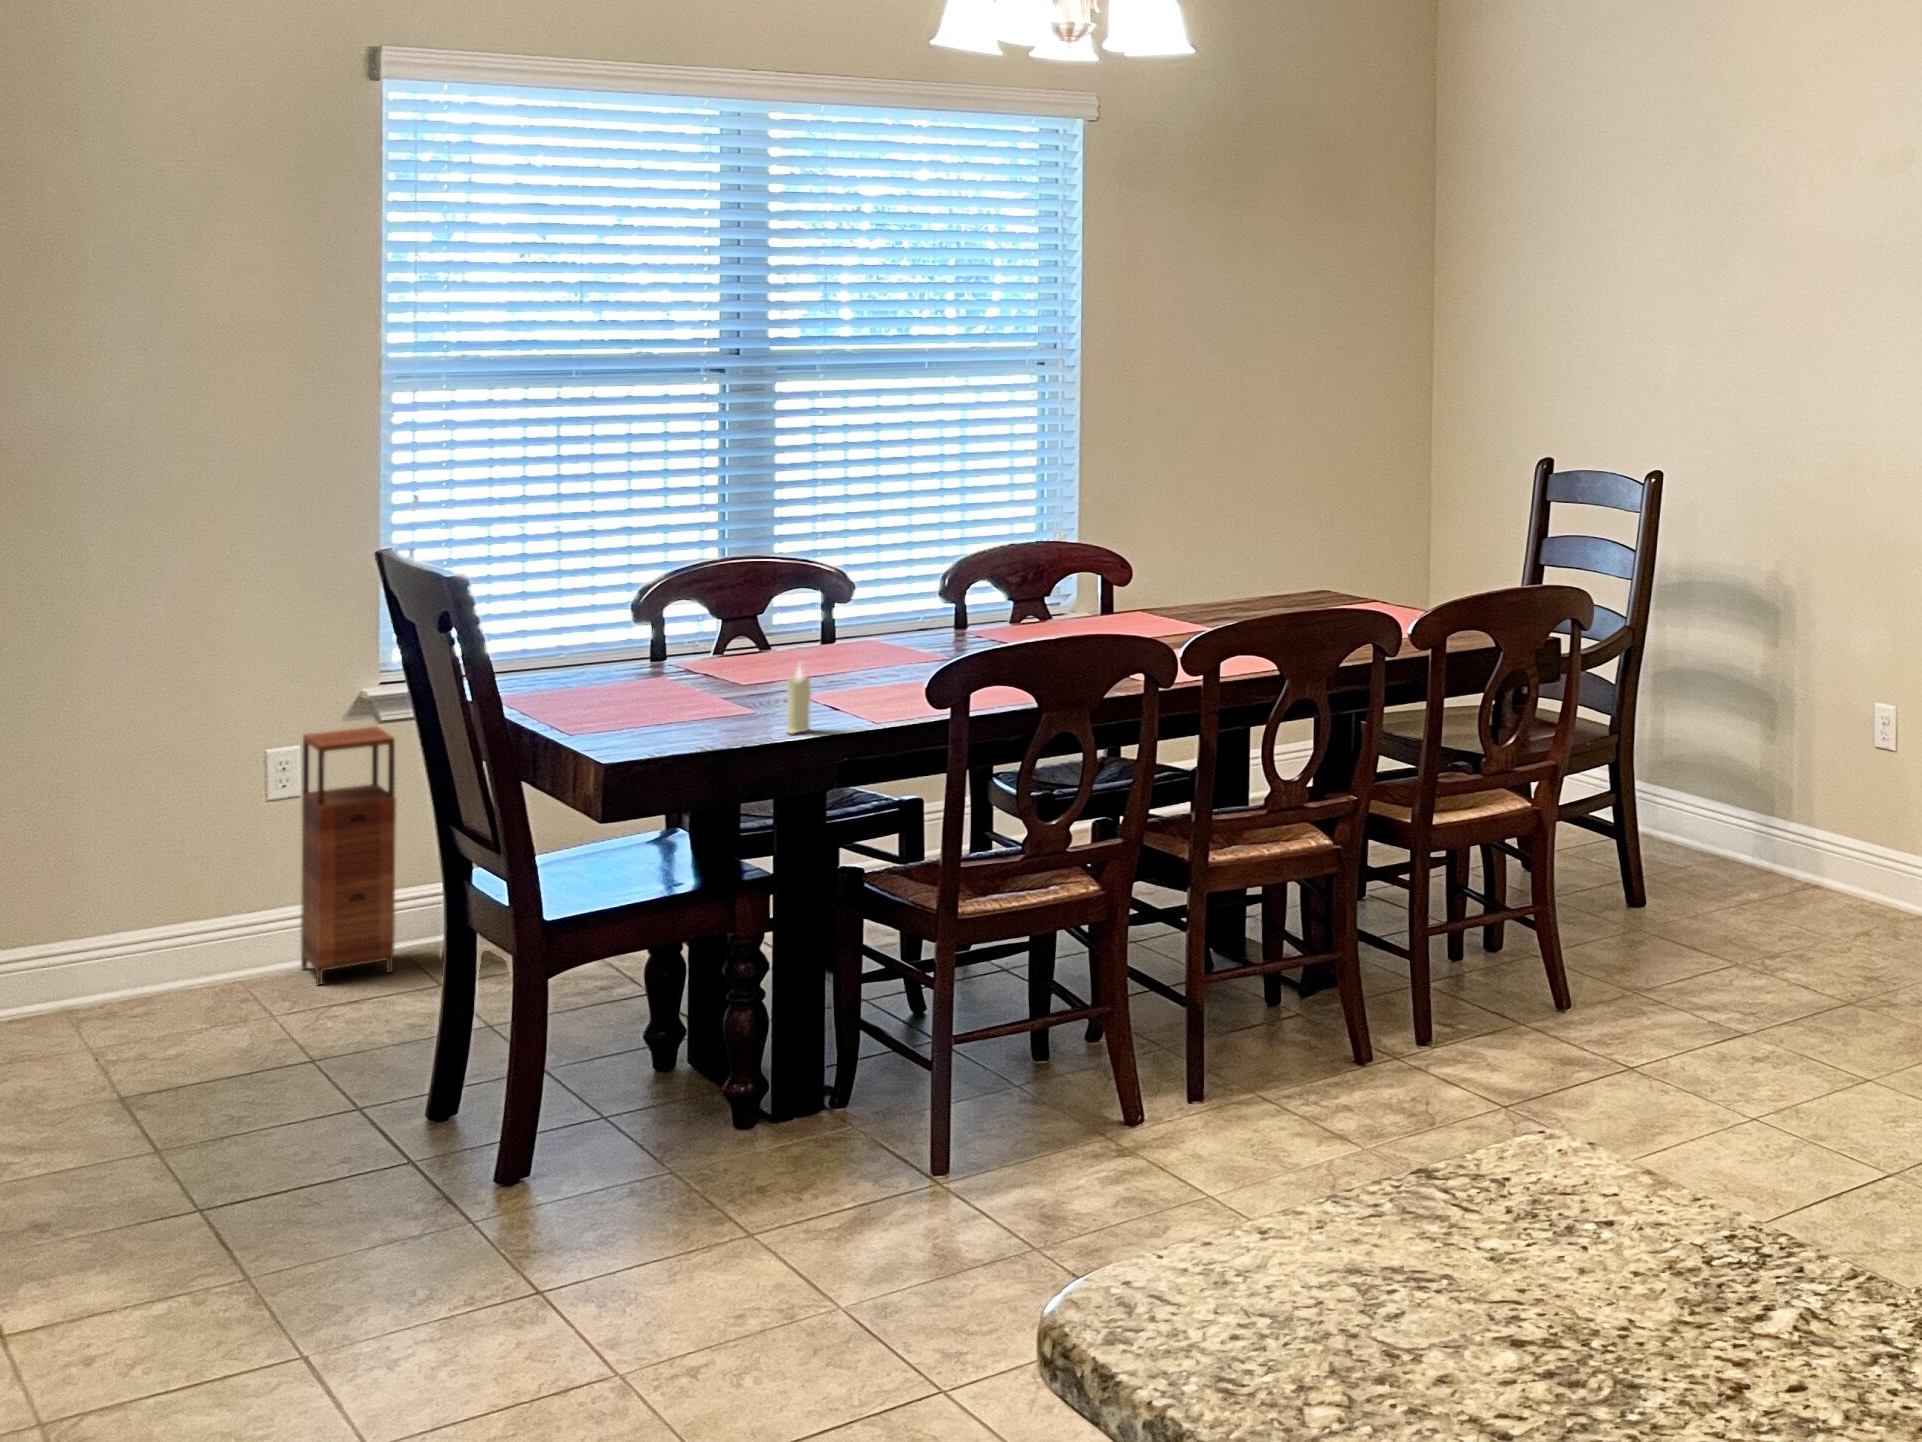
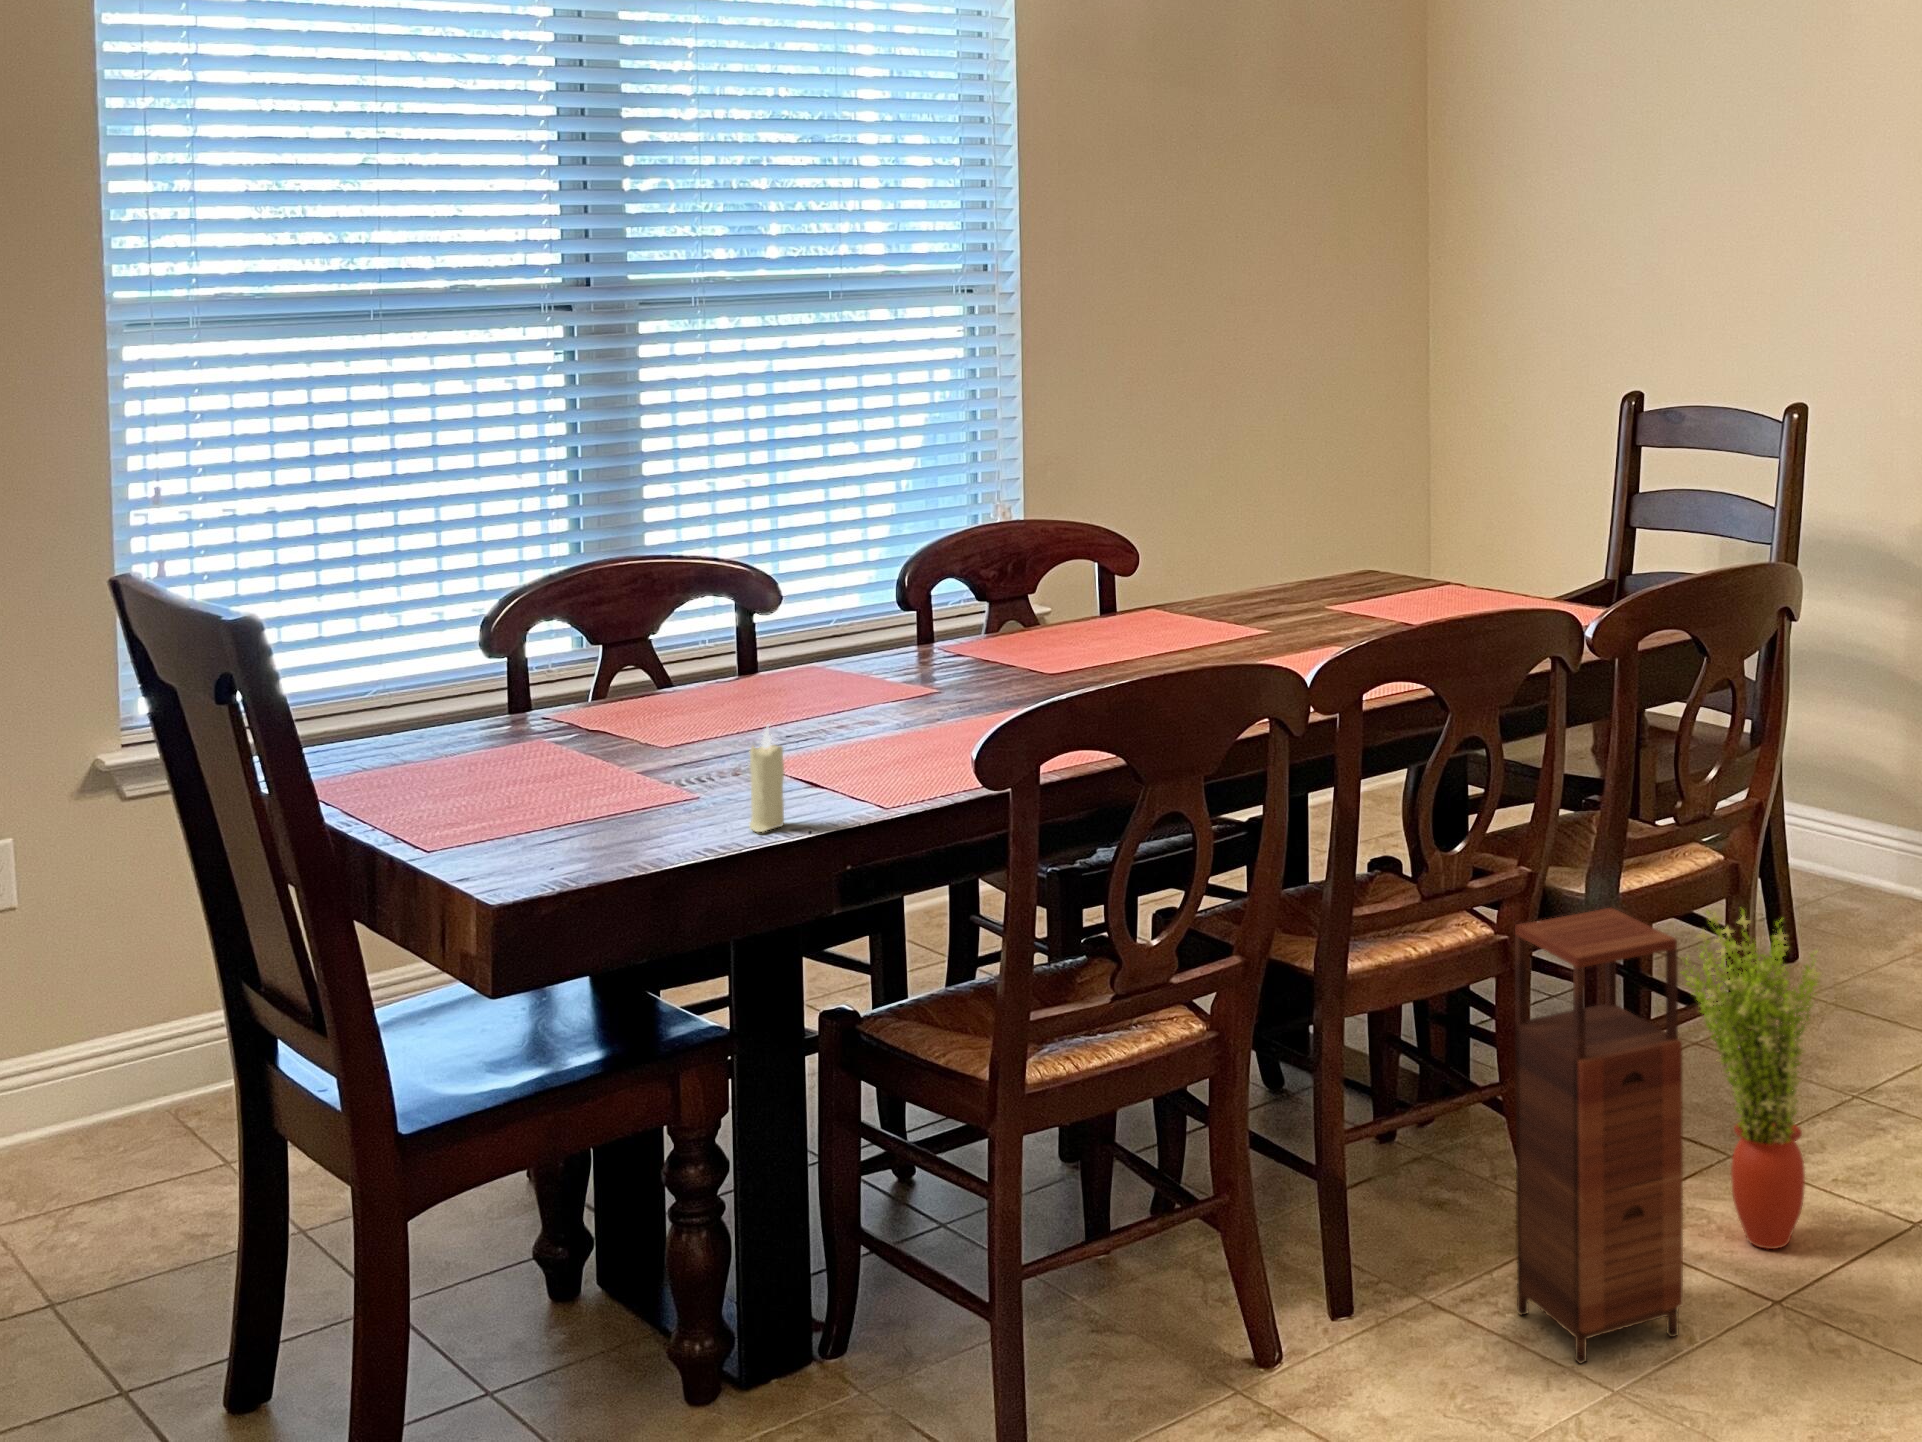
storage cabinet: present [301,727,396,986] -> present [1515,908,1683,1363]
potted plant: none [1457,831,1558,1078] -> present [1682,909,1821,1249]

